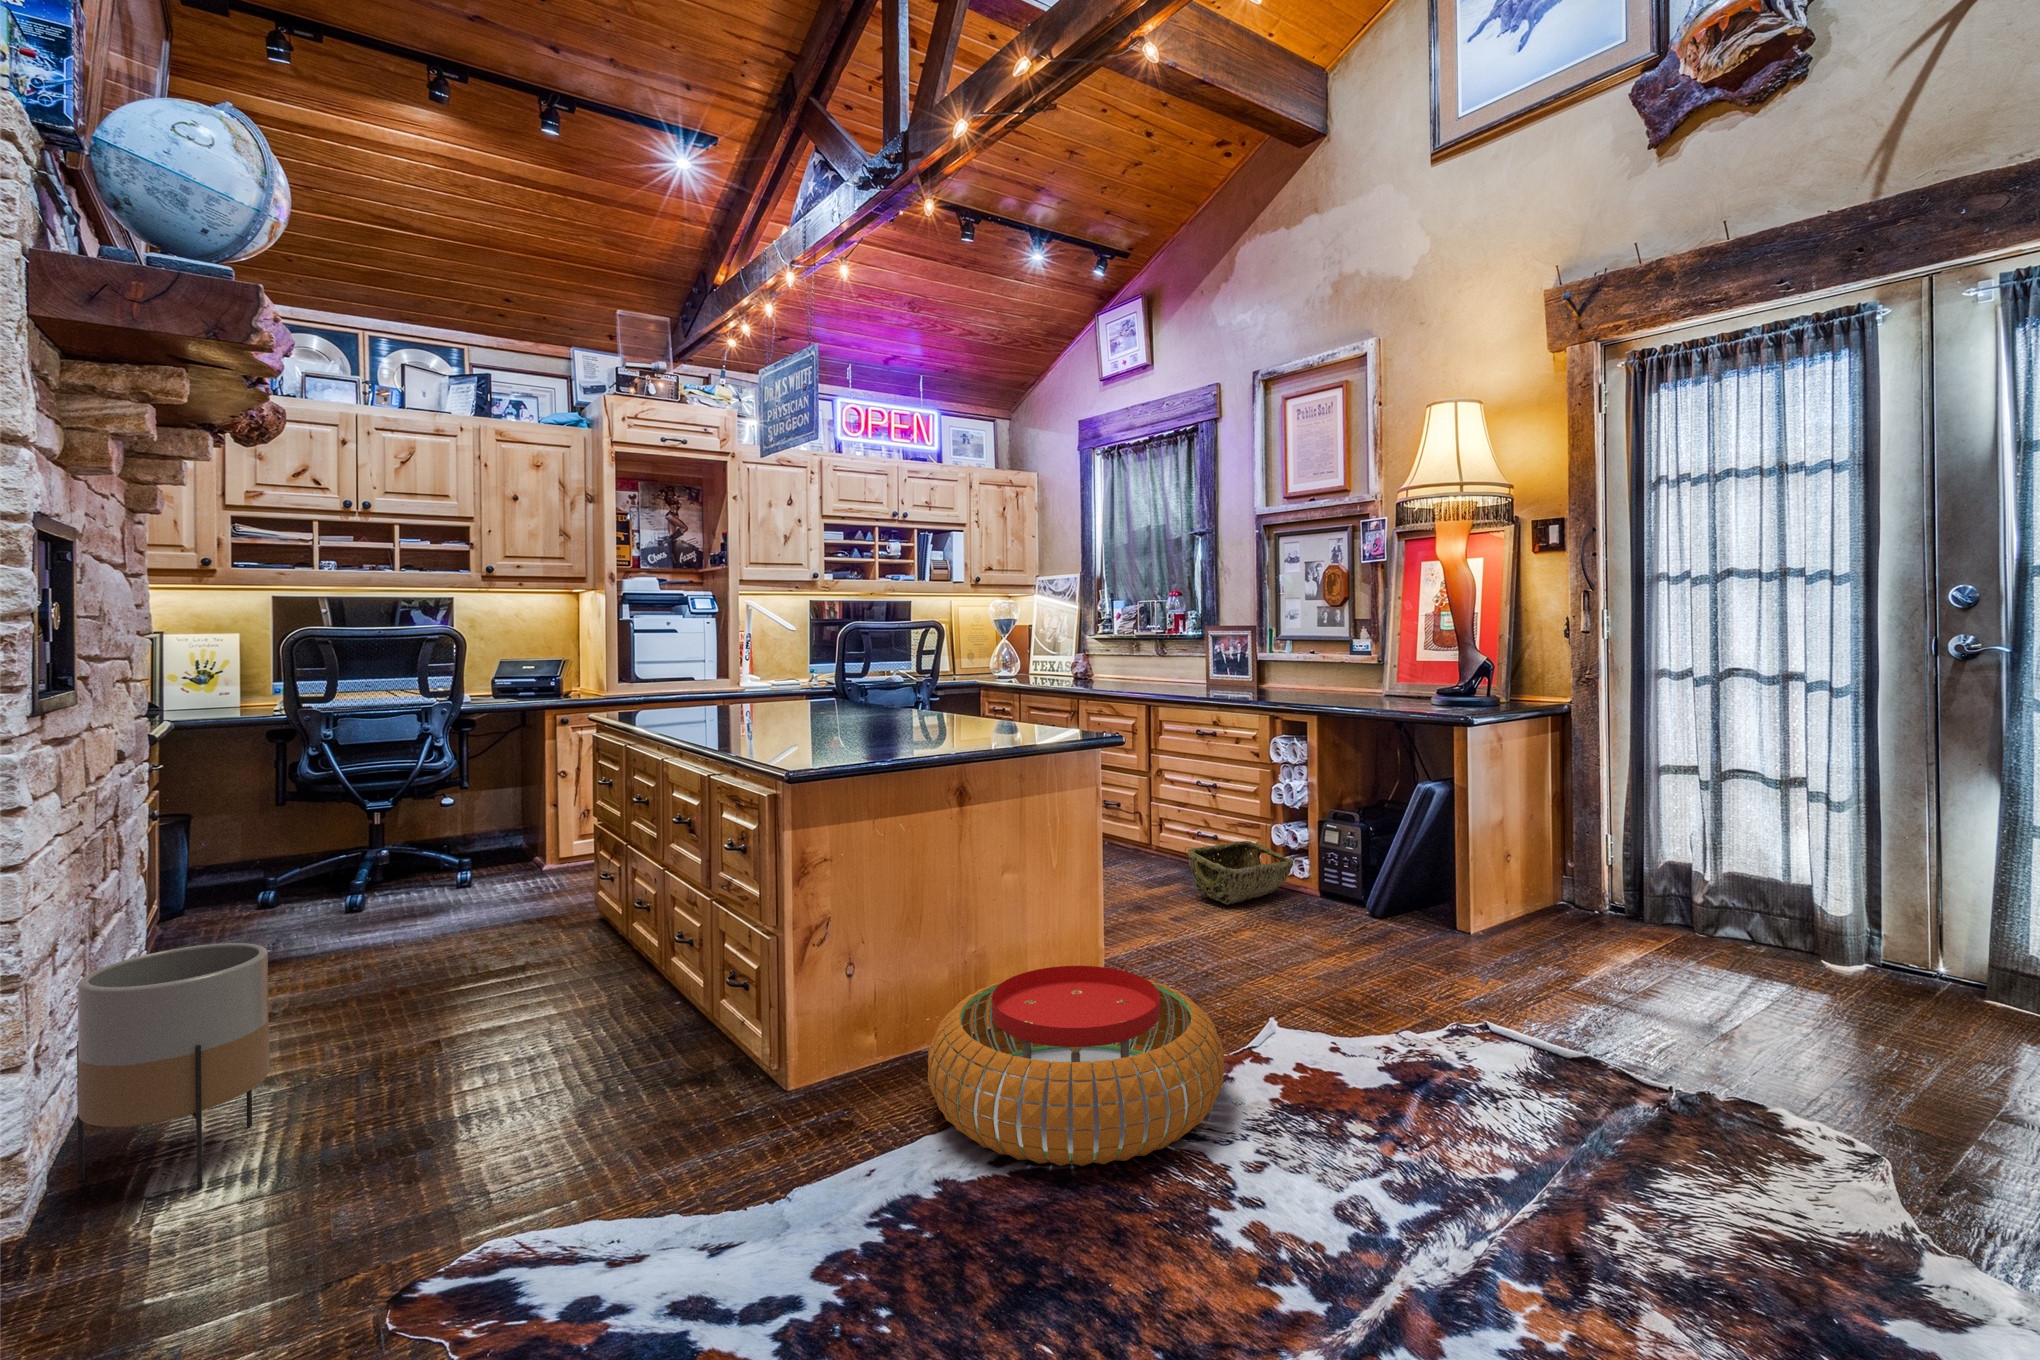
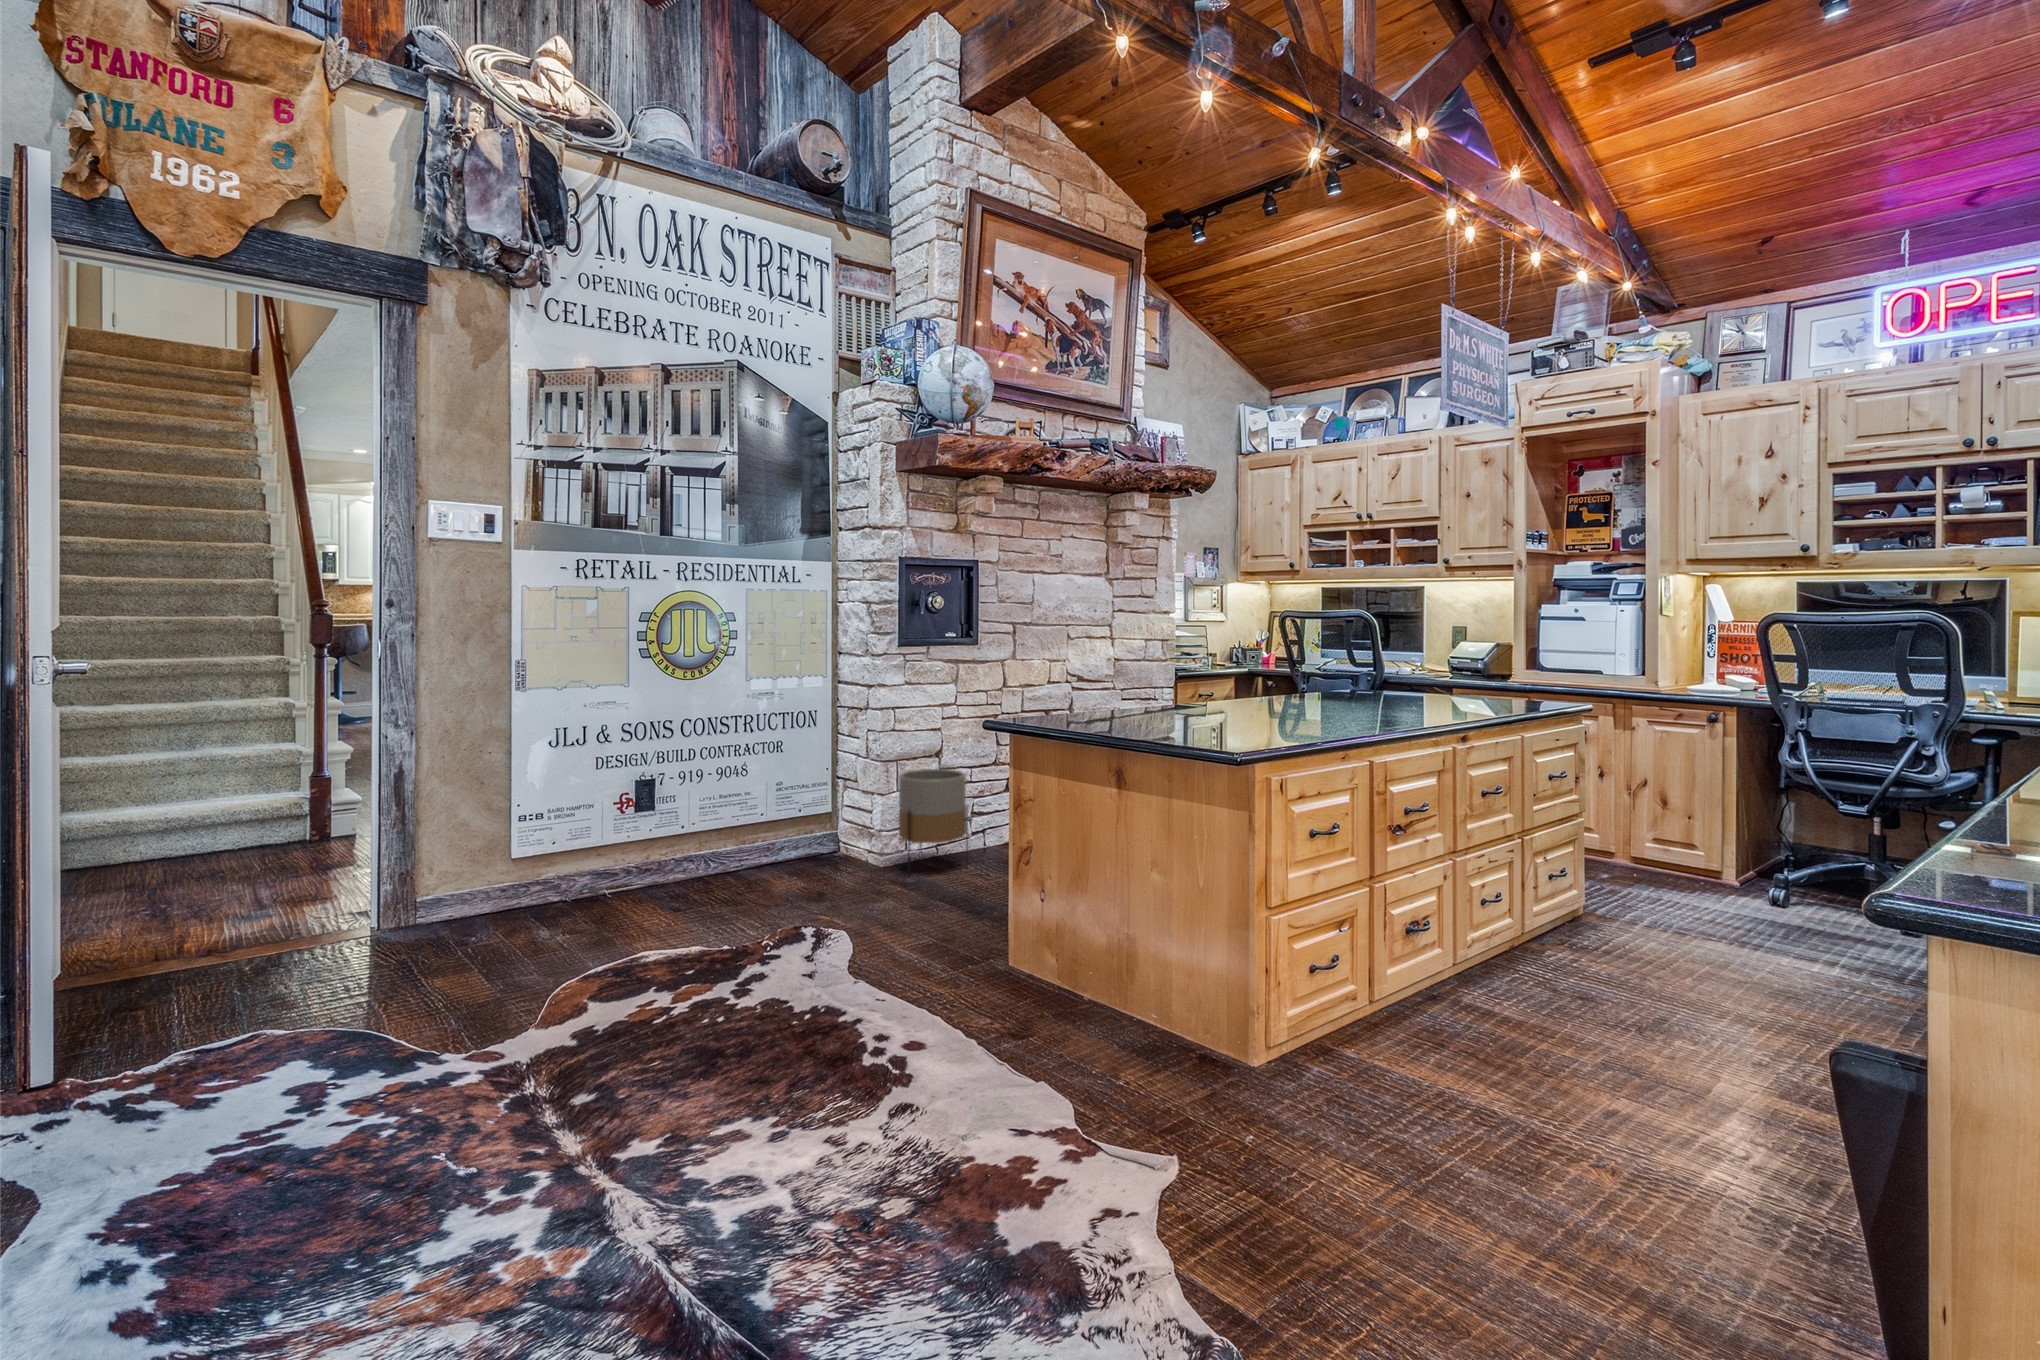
woven basket: present [1187,841,1293,905] -> none [1679,1035,1936,1211]
pouf: present [928,966,1224,1166] -> none [827,936,1097,1113]

